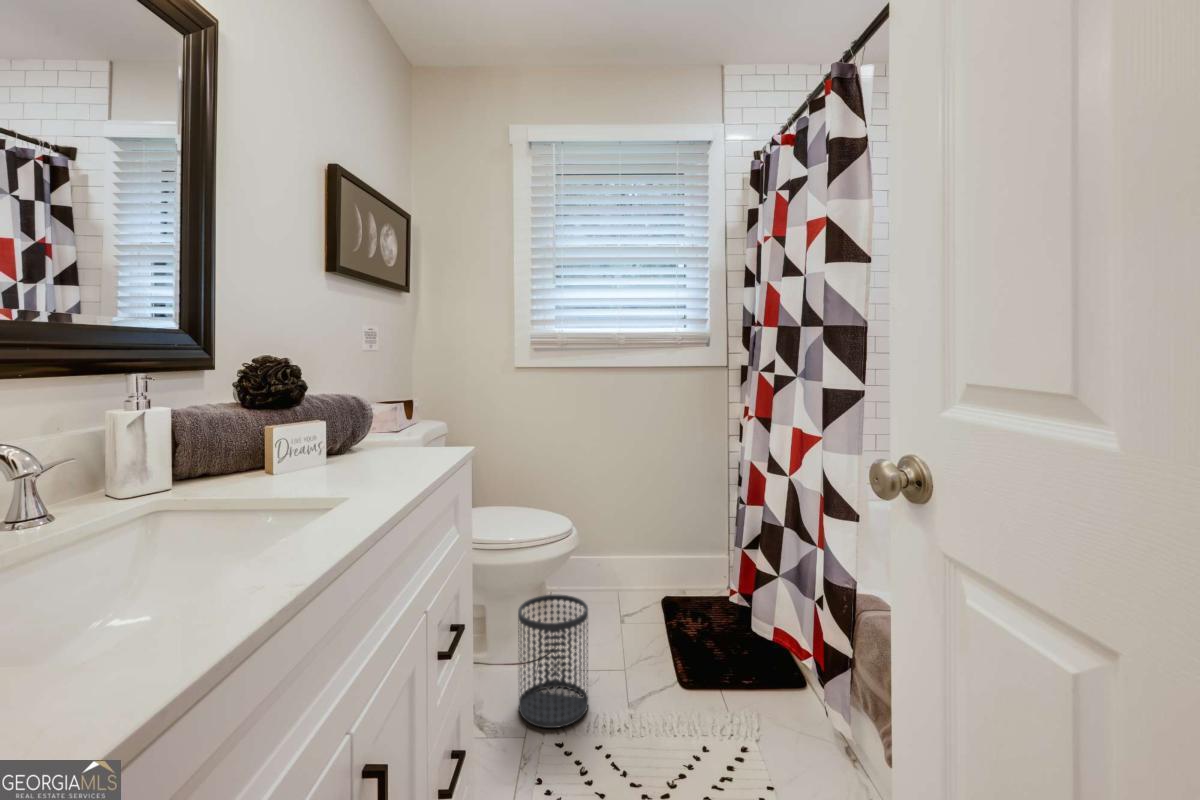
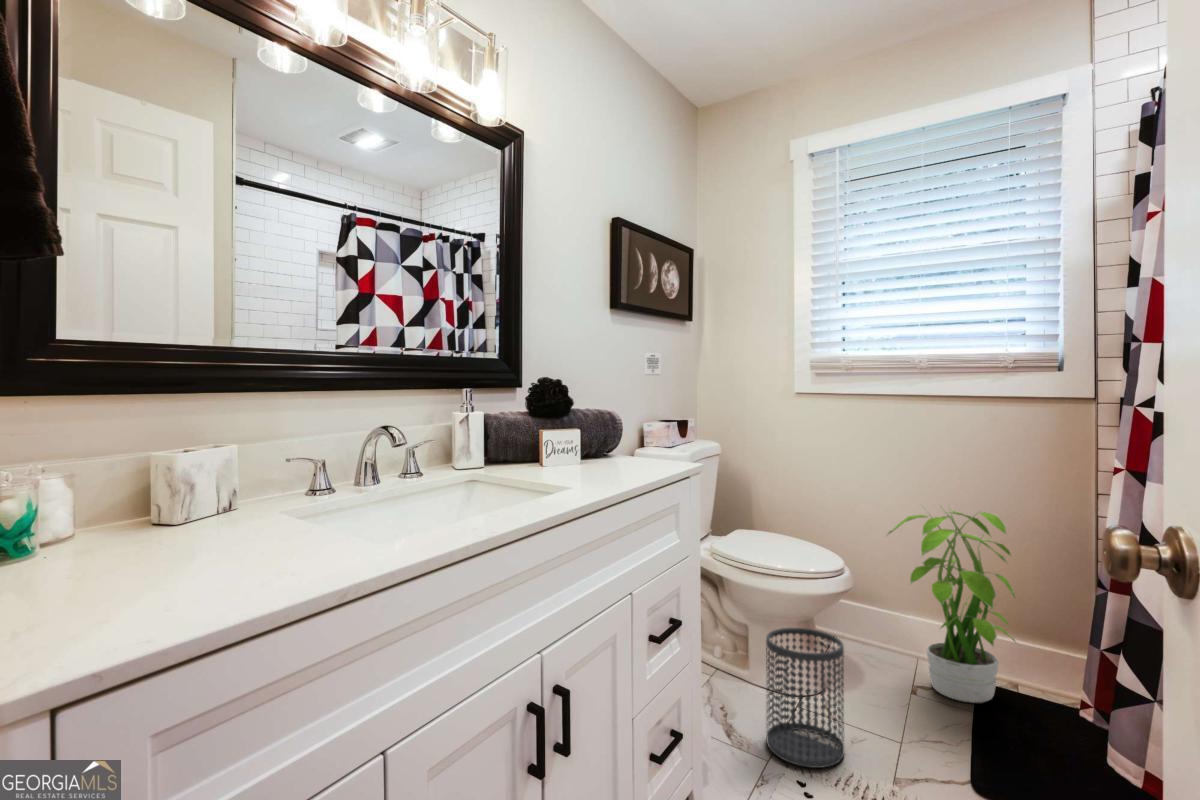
potted plant: none [598,463,695,623] -> present [887,509,1015,703]

